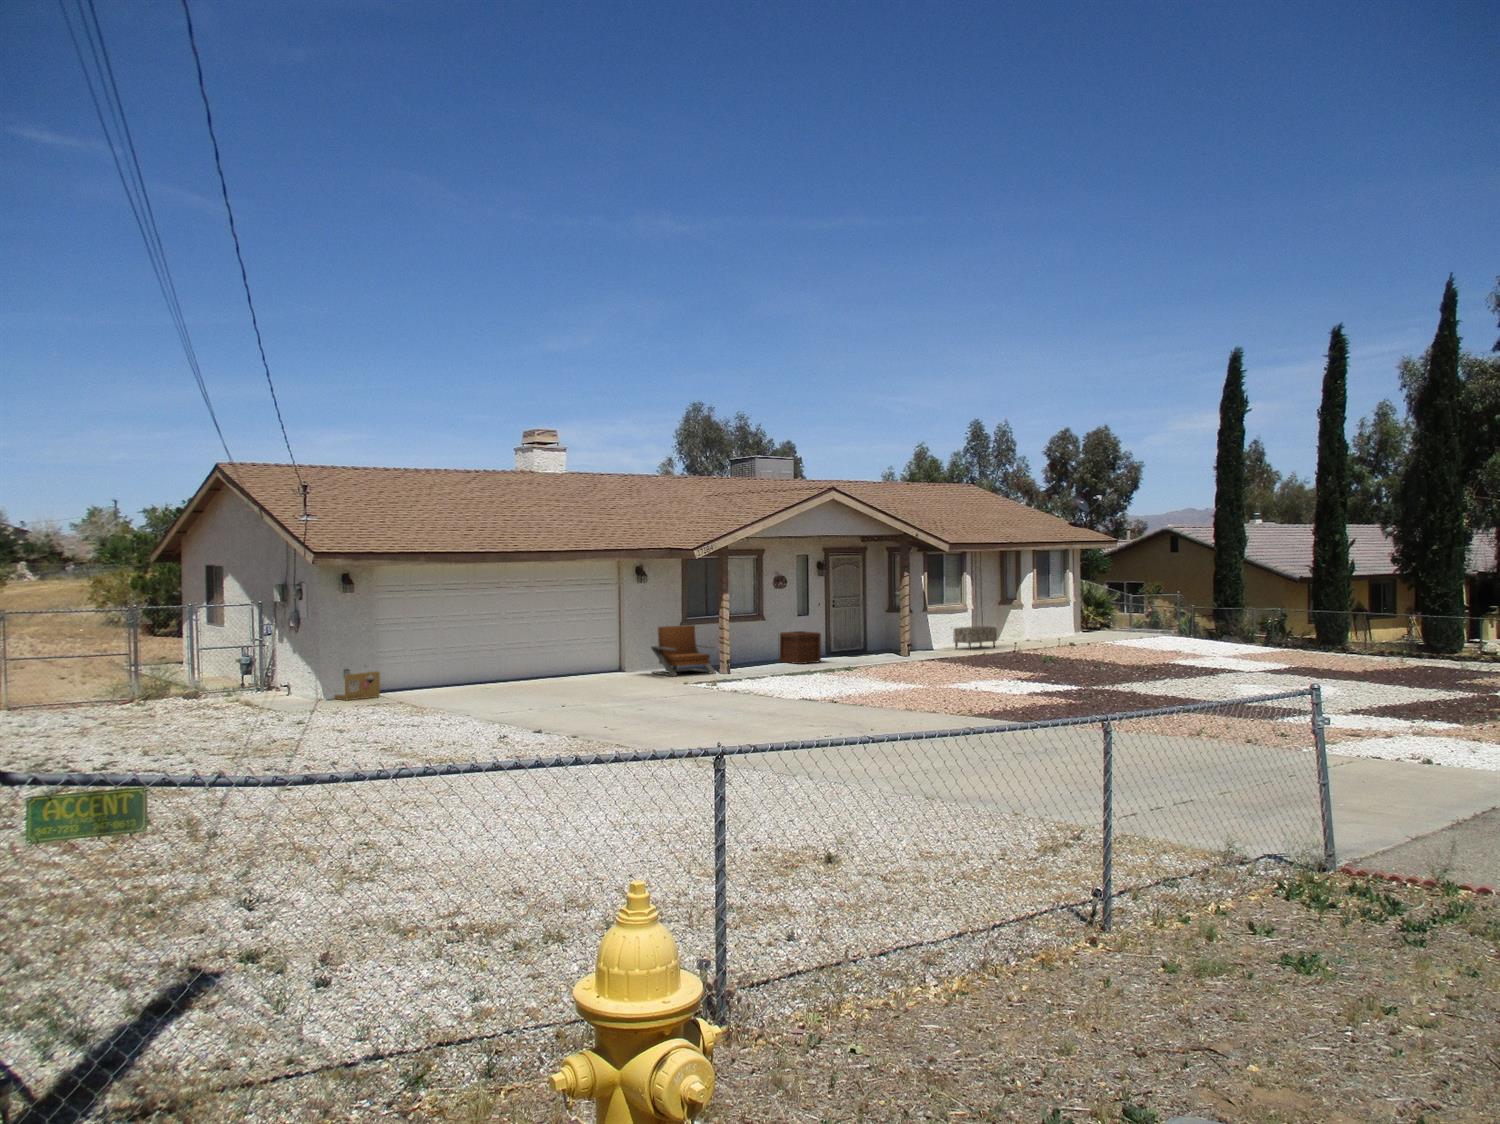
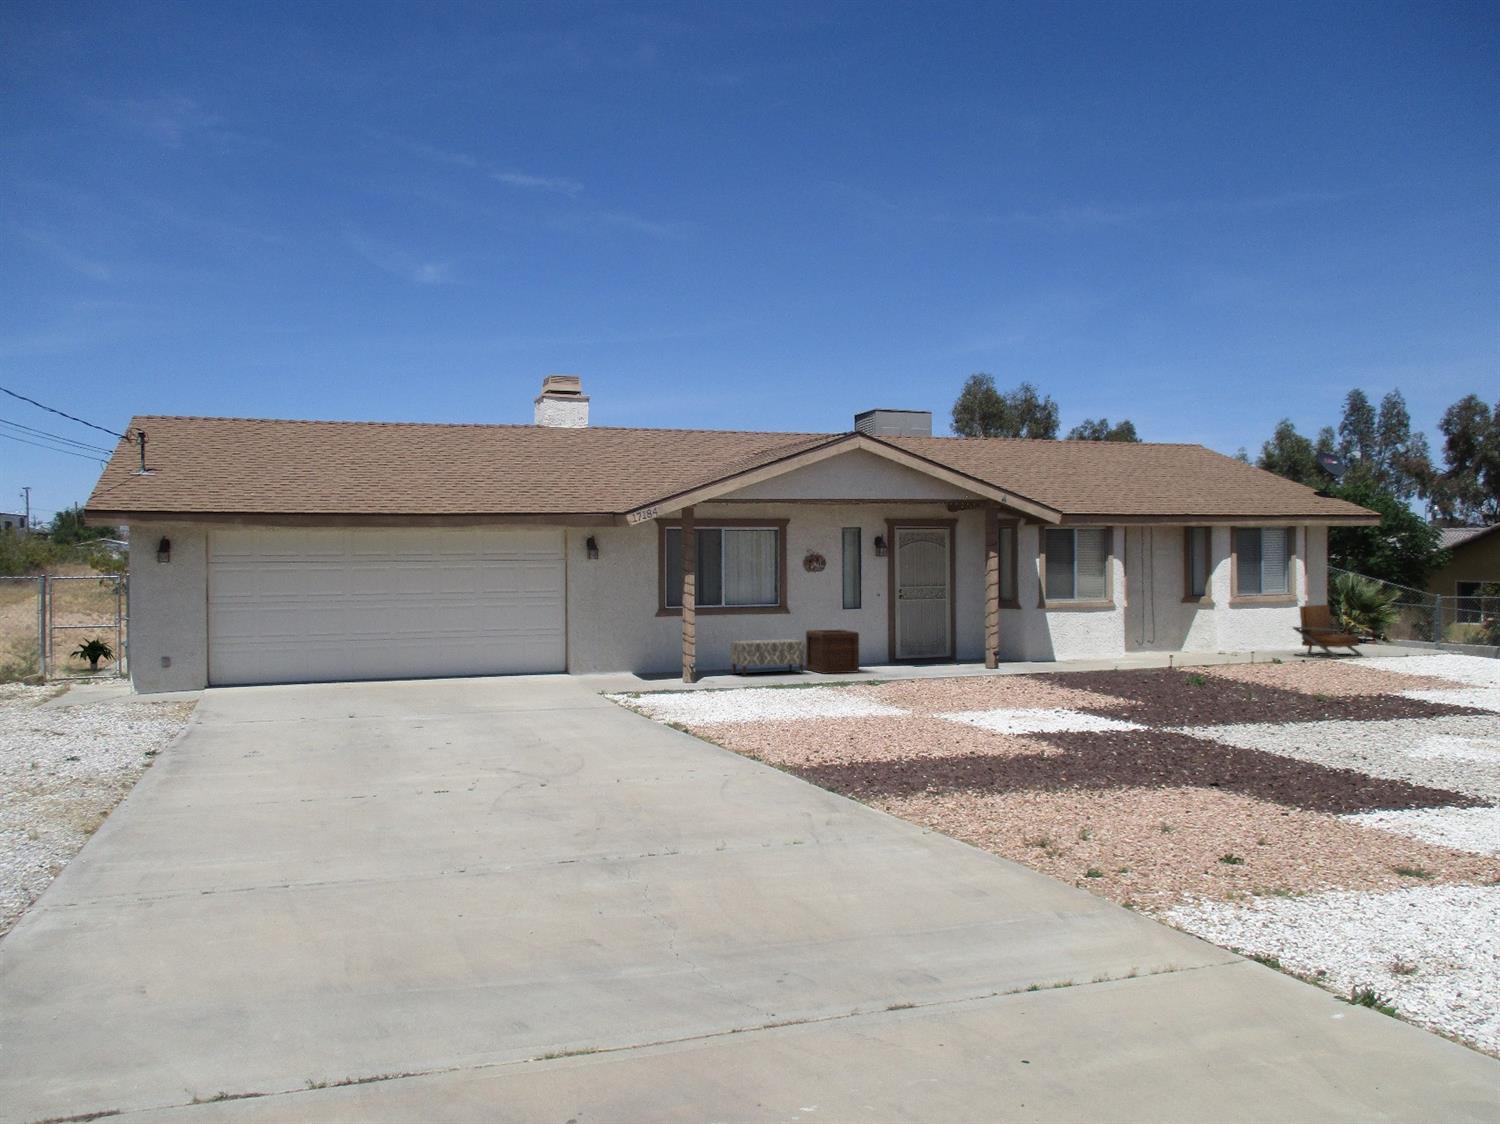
lounge chair: present [651,625,715,676] -> present [1293,605,1363,659]
bench: present [953,626,997,649] -> present [730,639,805,676]
potted plant: none [185,655,225,685] -> present [71,638,116,670]
cardboard box: present [334,672,380,701] -> none [146,659,198,696]

